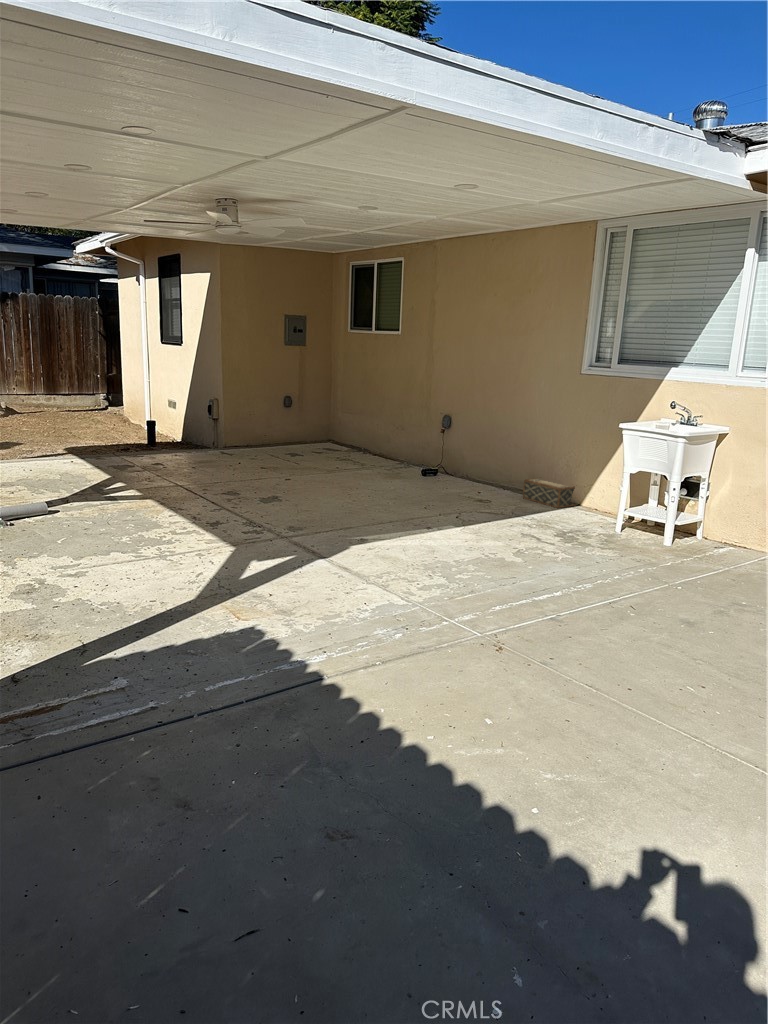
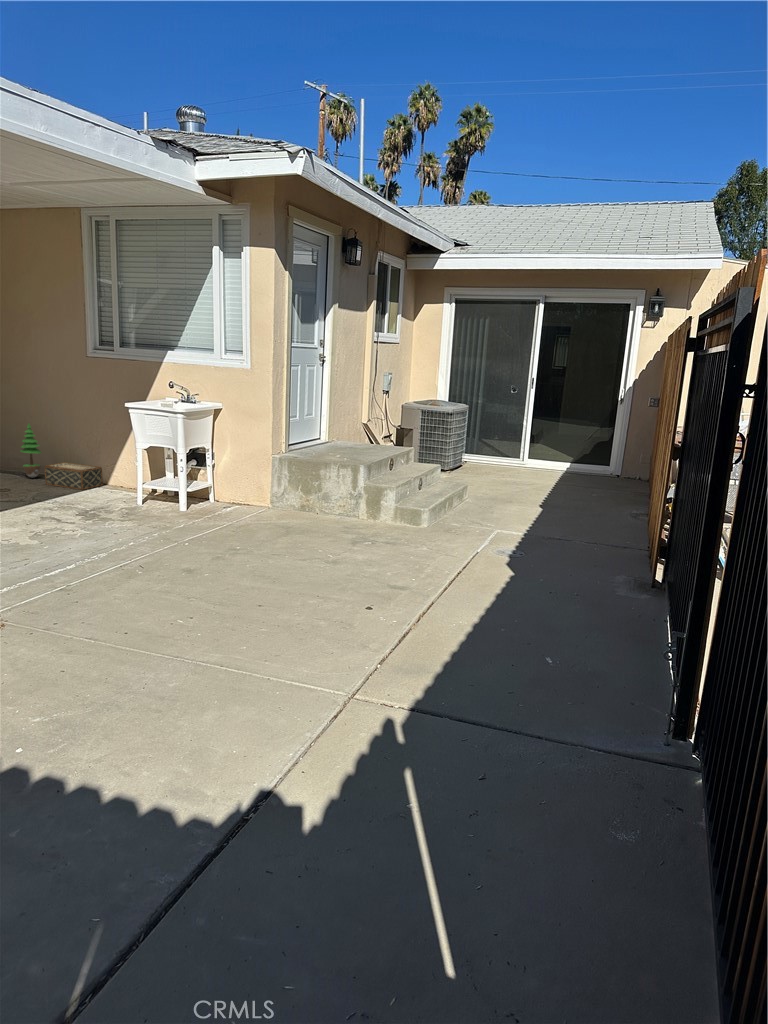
potted tree: none [502,435,522,490] -> present [20,424,41,478]

